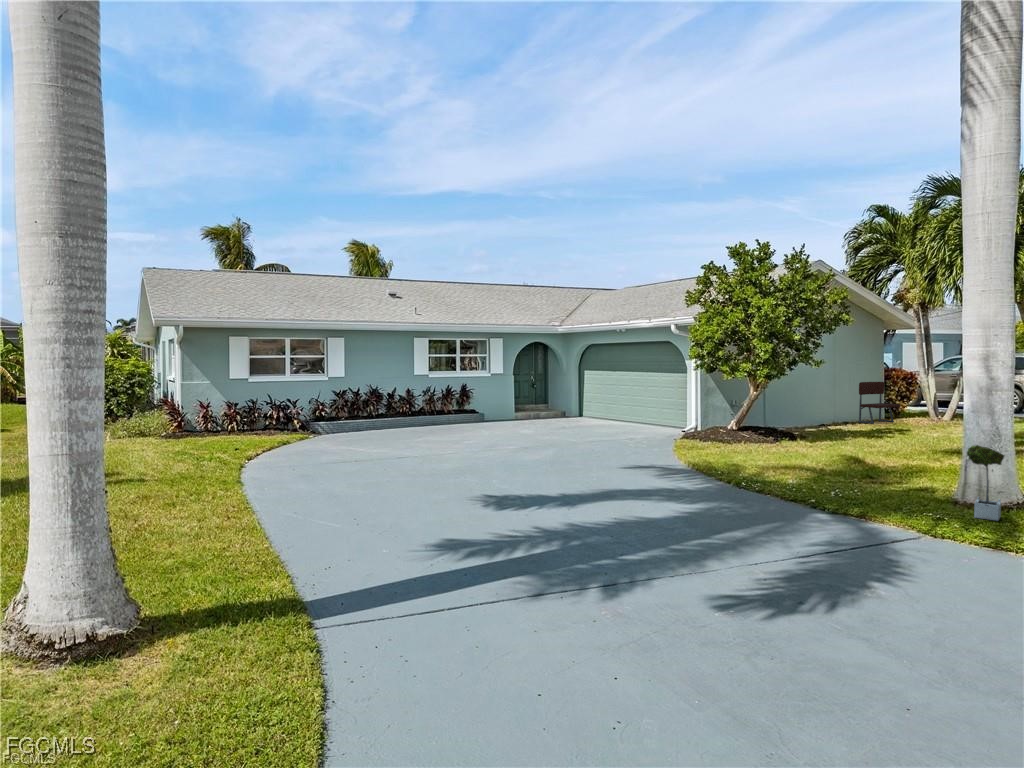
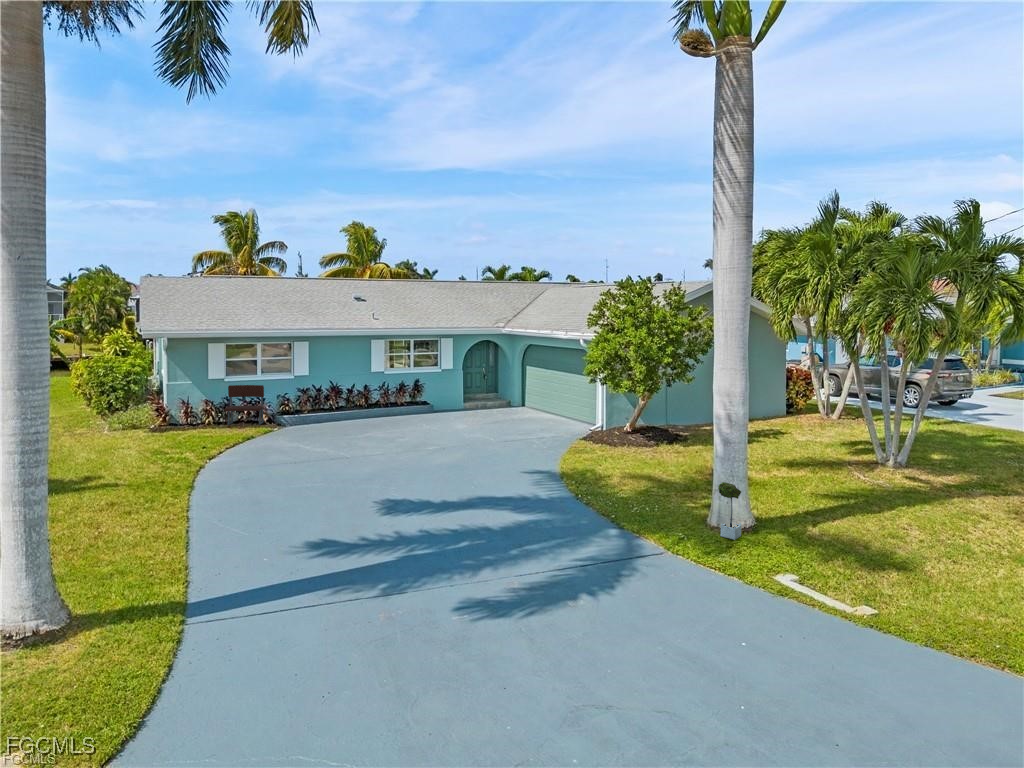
bench: present [858,382,900,424] -> present [224,385,264,425]

